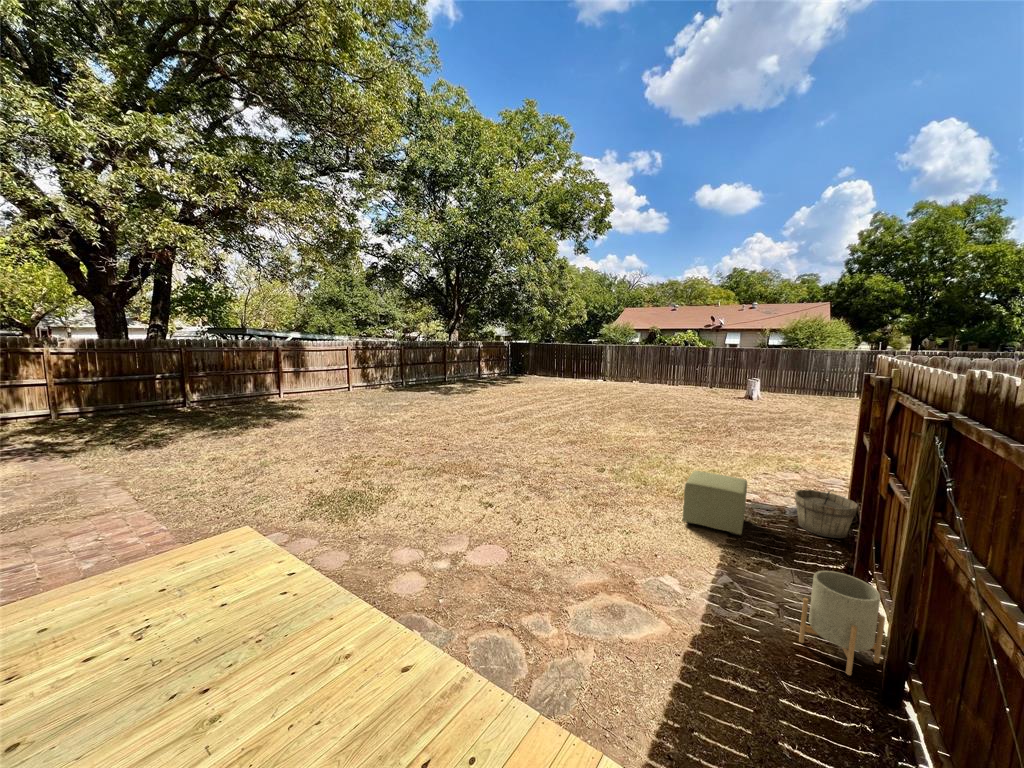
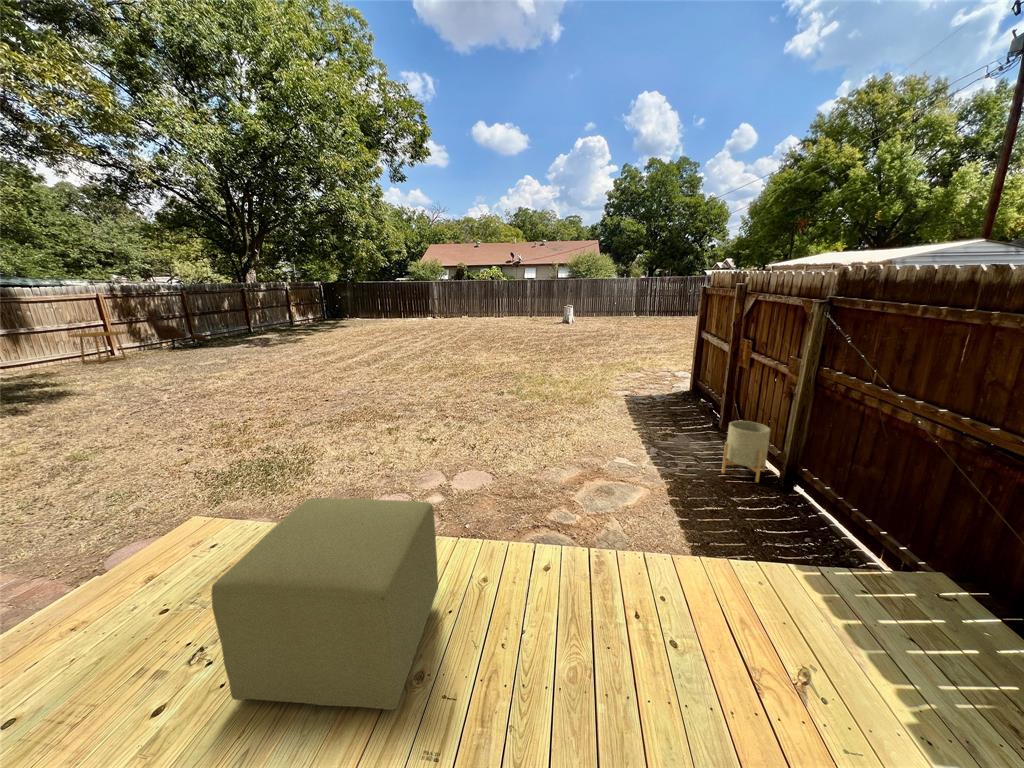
lounge chair: none [374,360,409,390] -> present [147,310,207,349]
round table: none [325,374,358,396] -> present [68,331,127,363]
ottoman: present [682,471,747,535] -> present [211,498,438,710]
wooden bucket: present [795,490,858,538] -> none [662,374,704,409]

